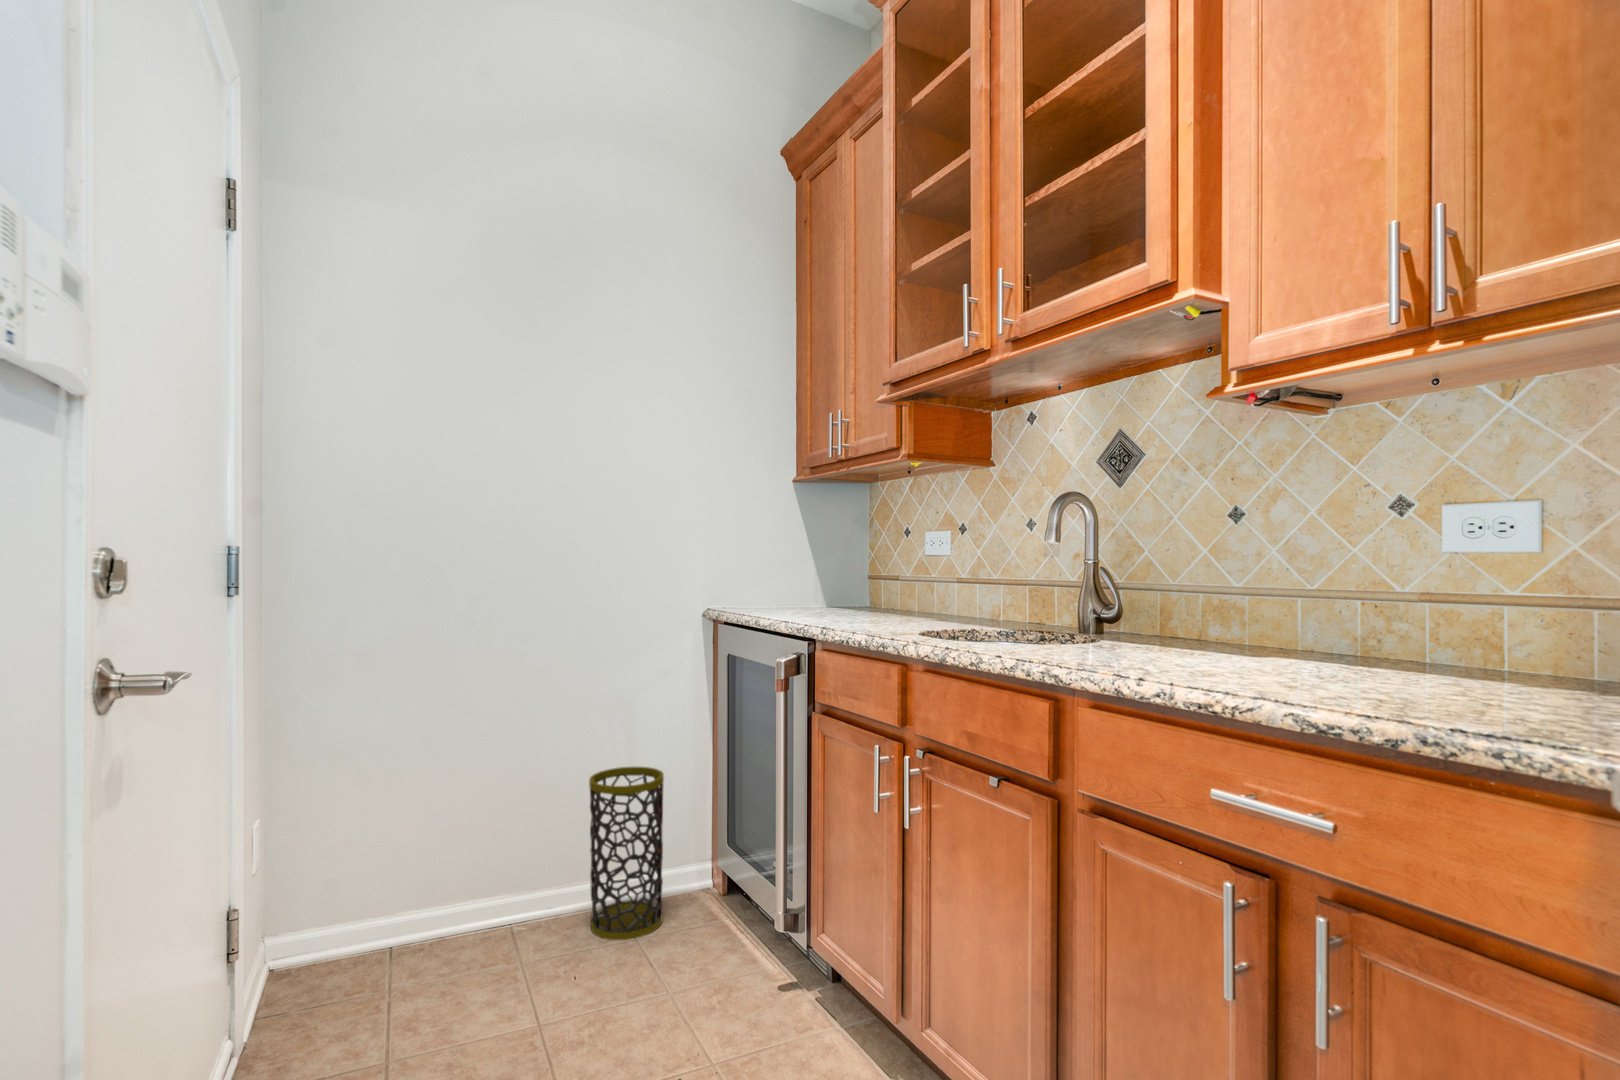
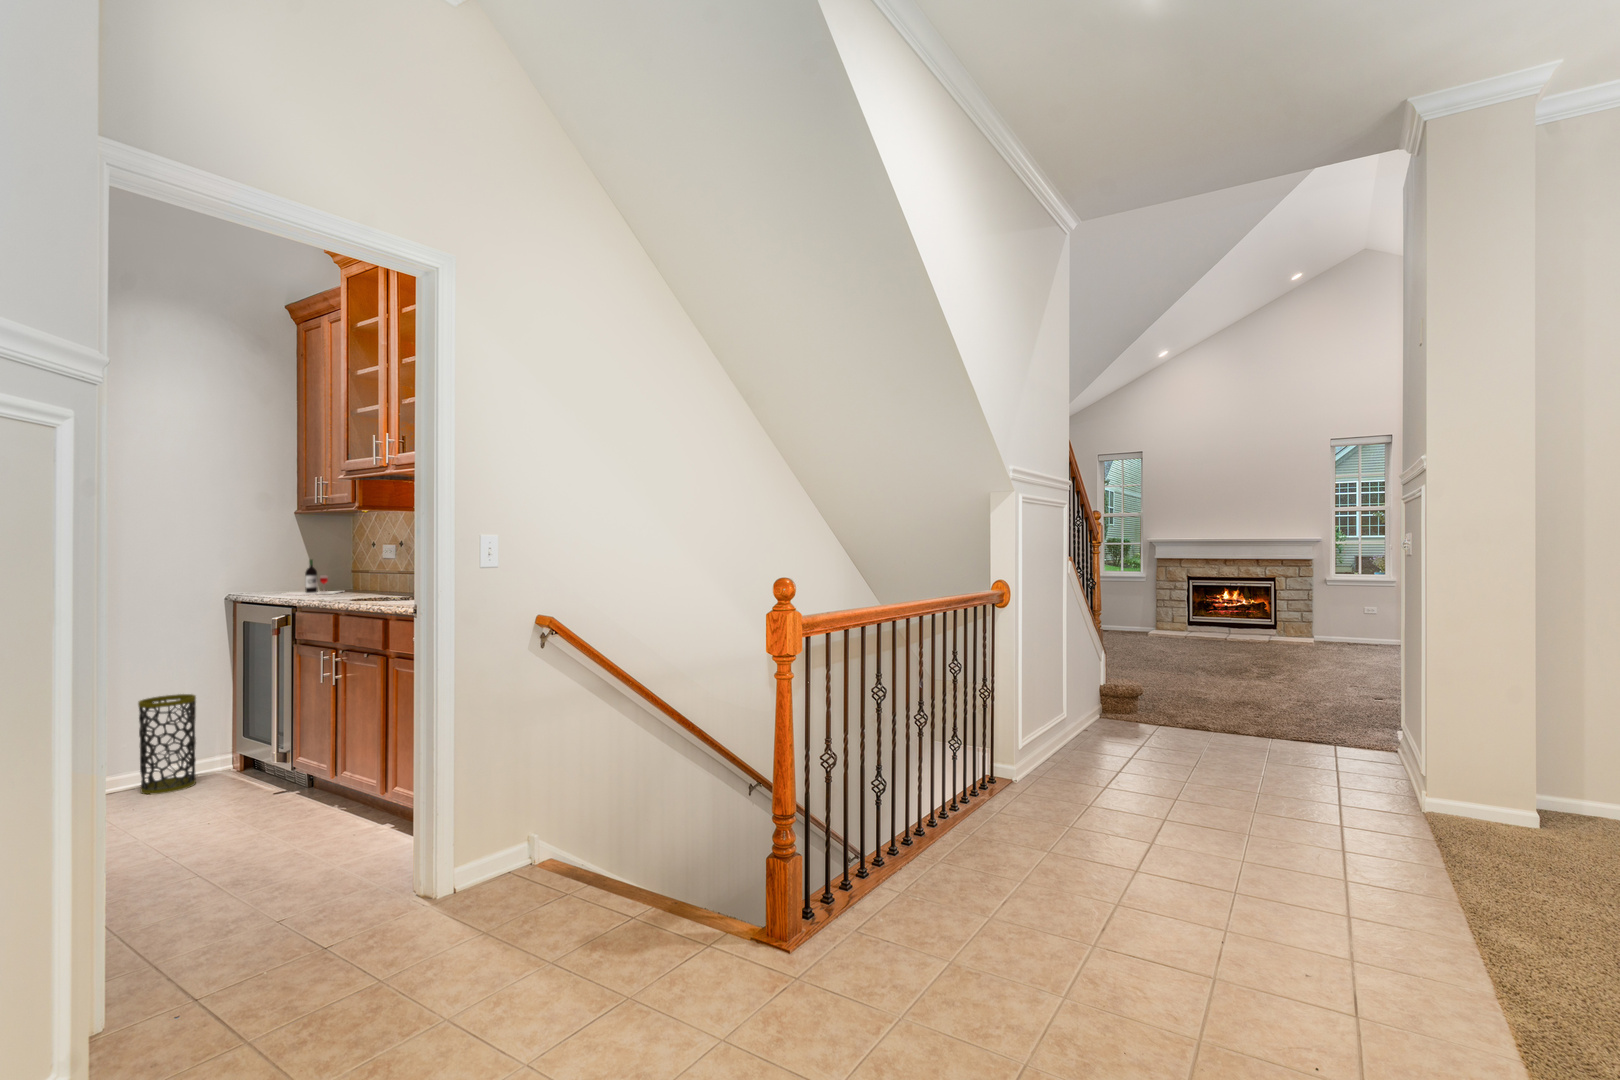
wine bottle: none [764,554,862,612] -> present [287,559,339,595]

